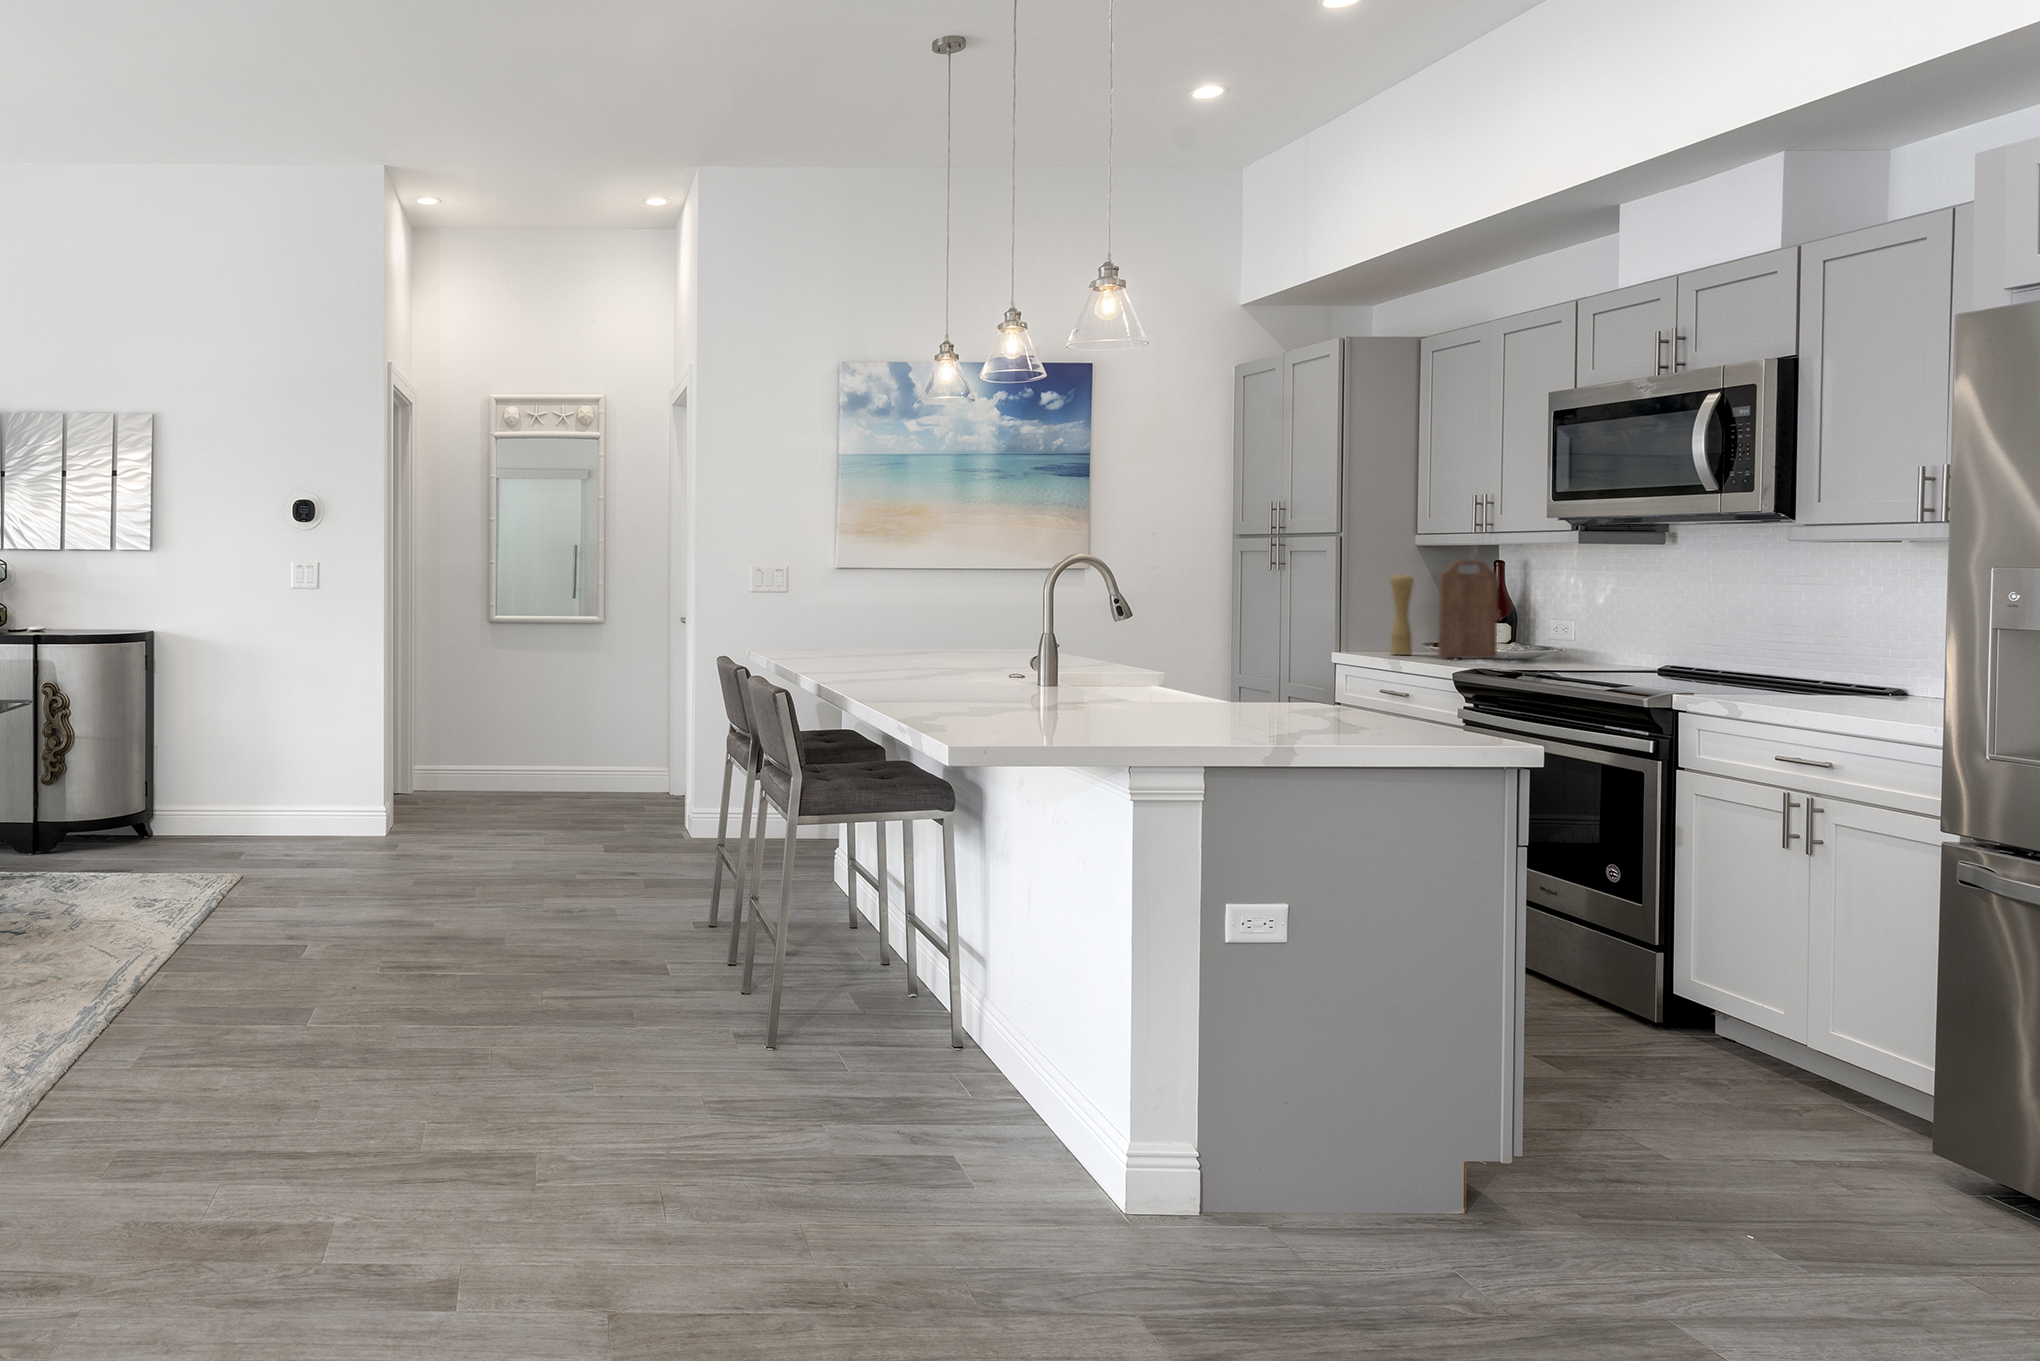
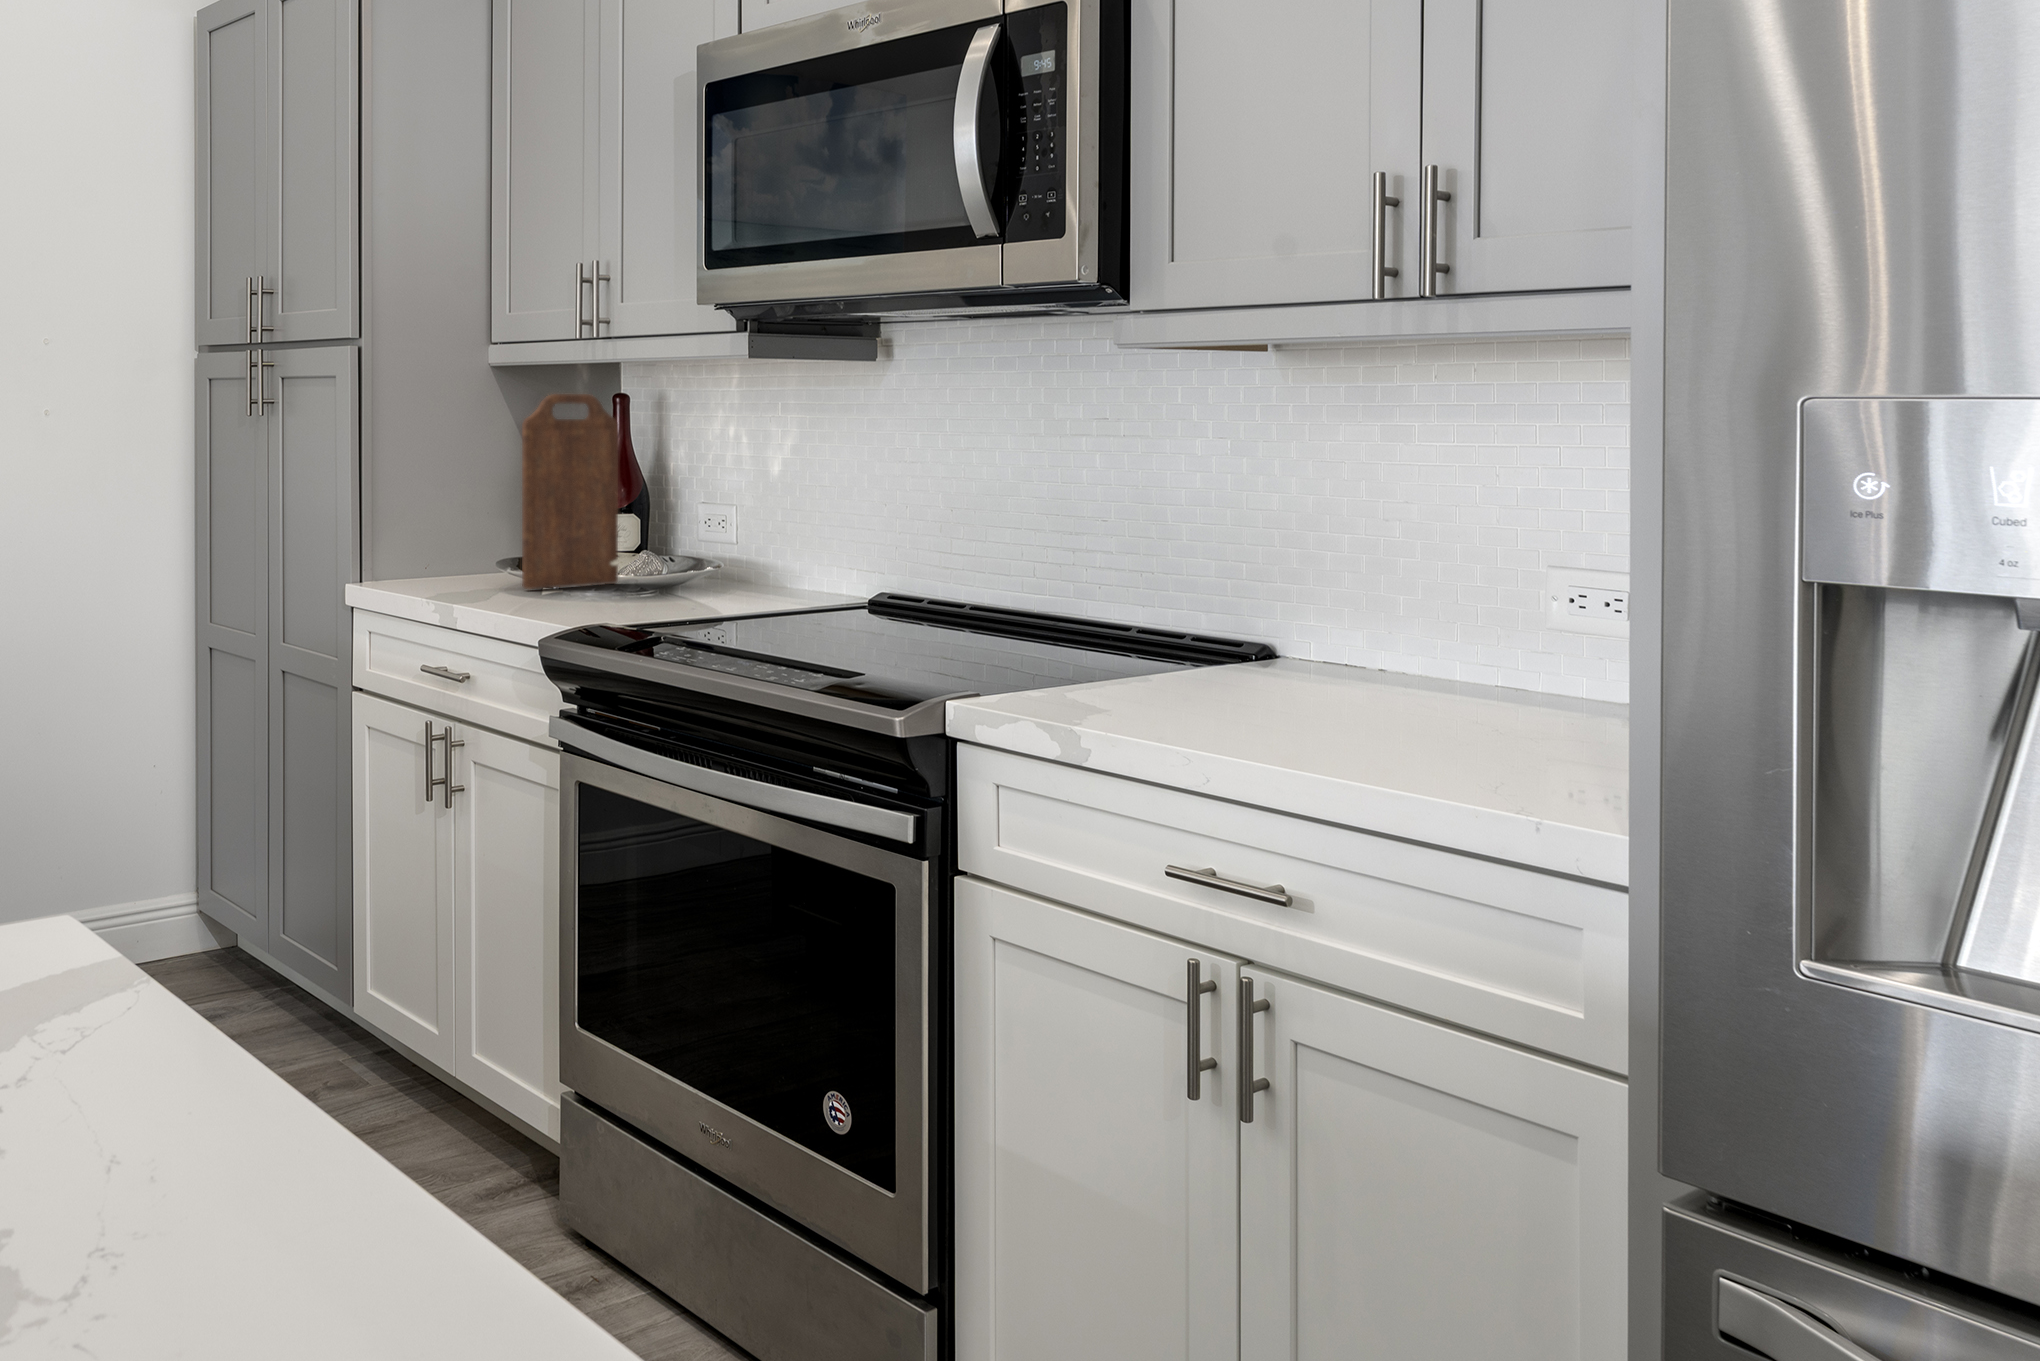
pepper mill: present [1390,575,1414,655] -> none [442,421,482,583]

